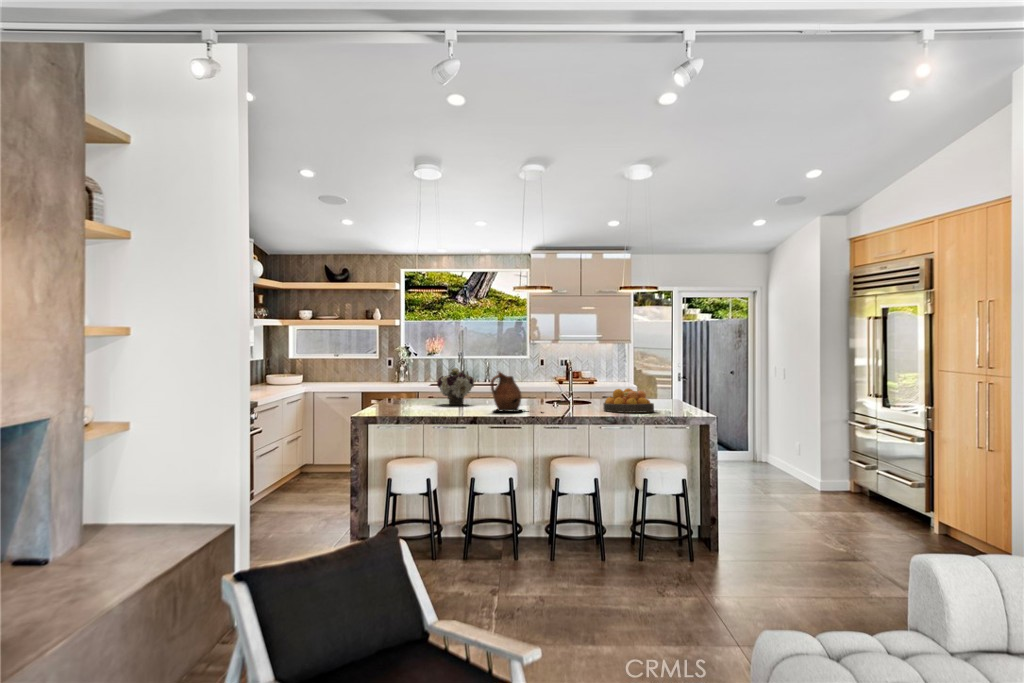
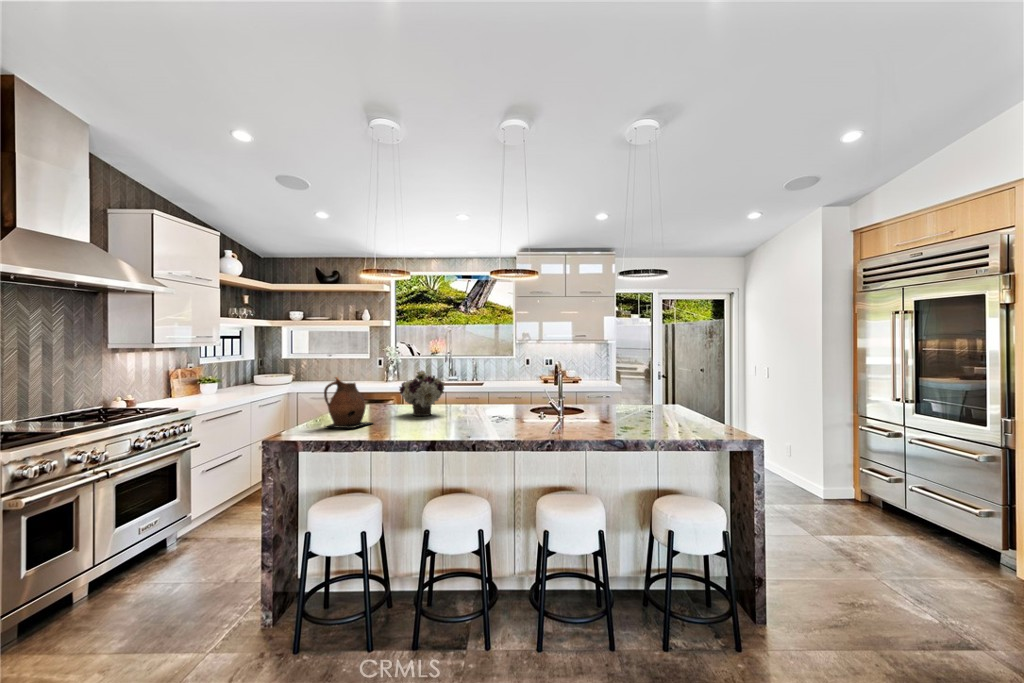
ceramic pitcher: present [491,372,524,412] -> present [324,377,372,428]
fruit bowl: present [603,388,654,413] -> none [608,400,681,438]

